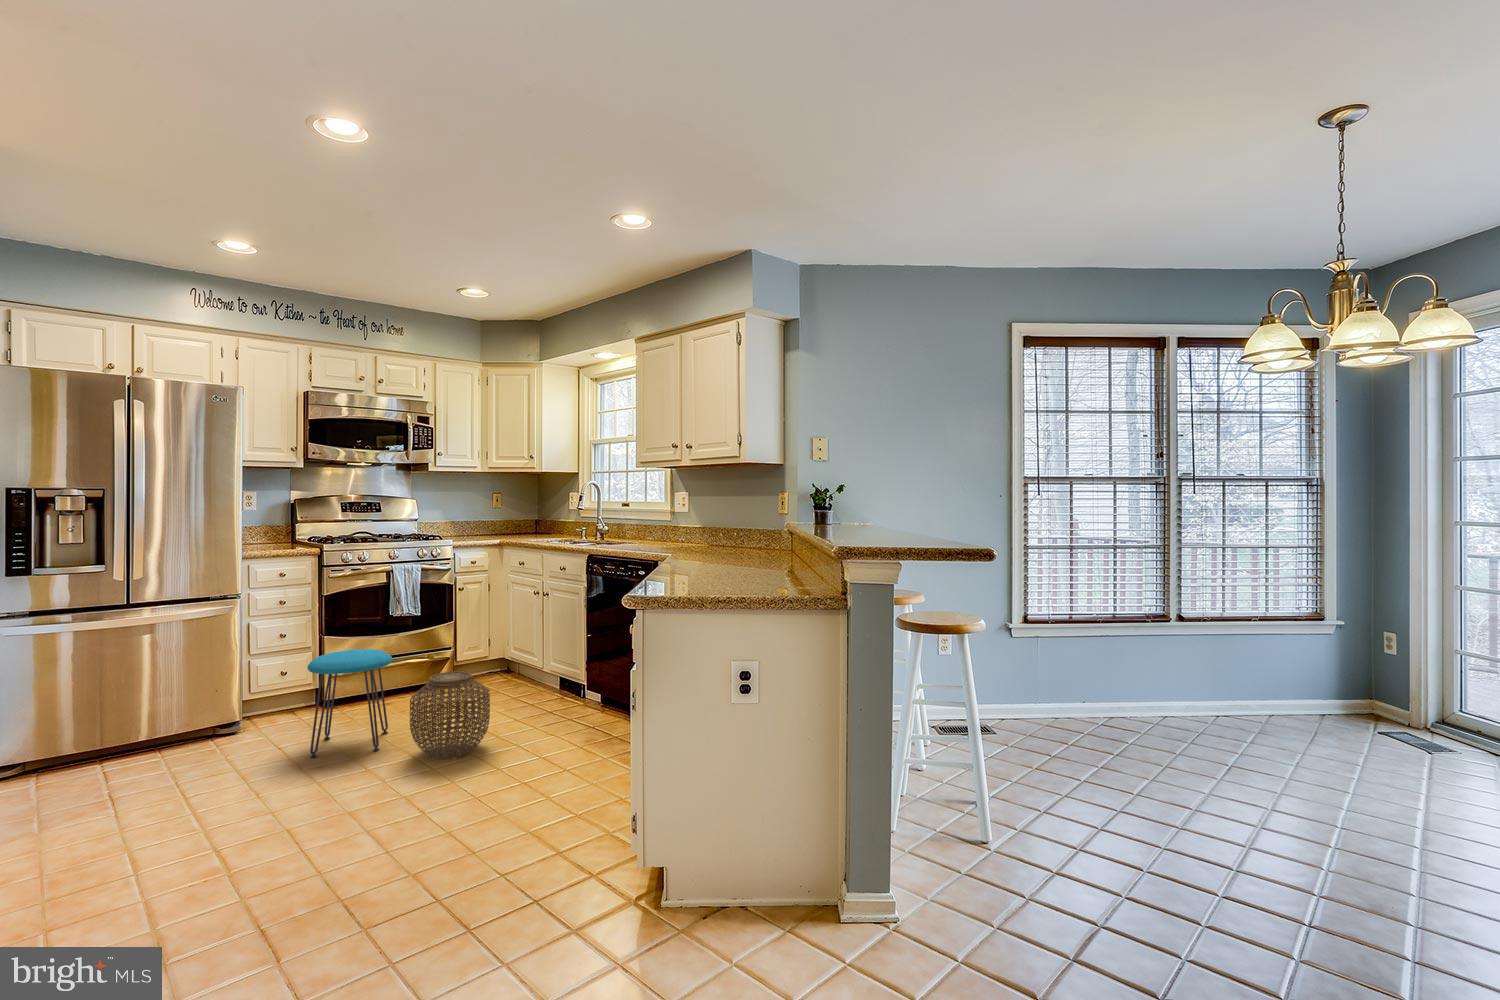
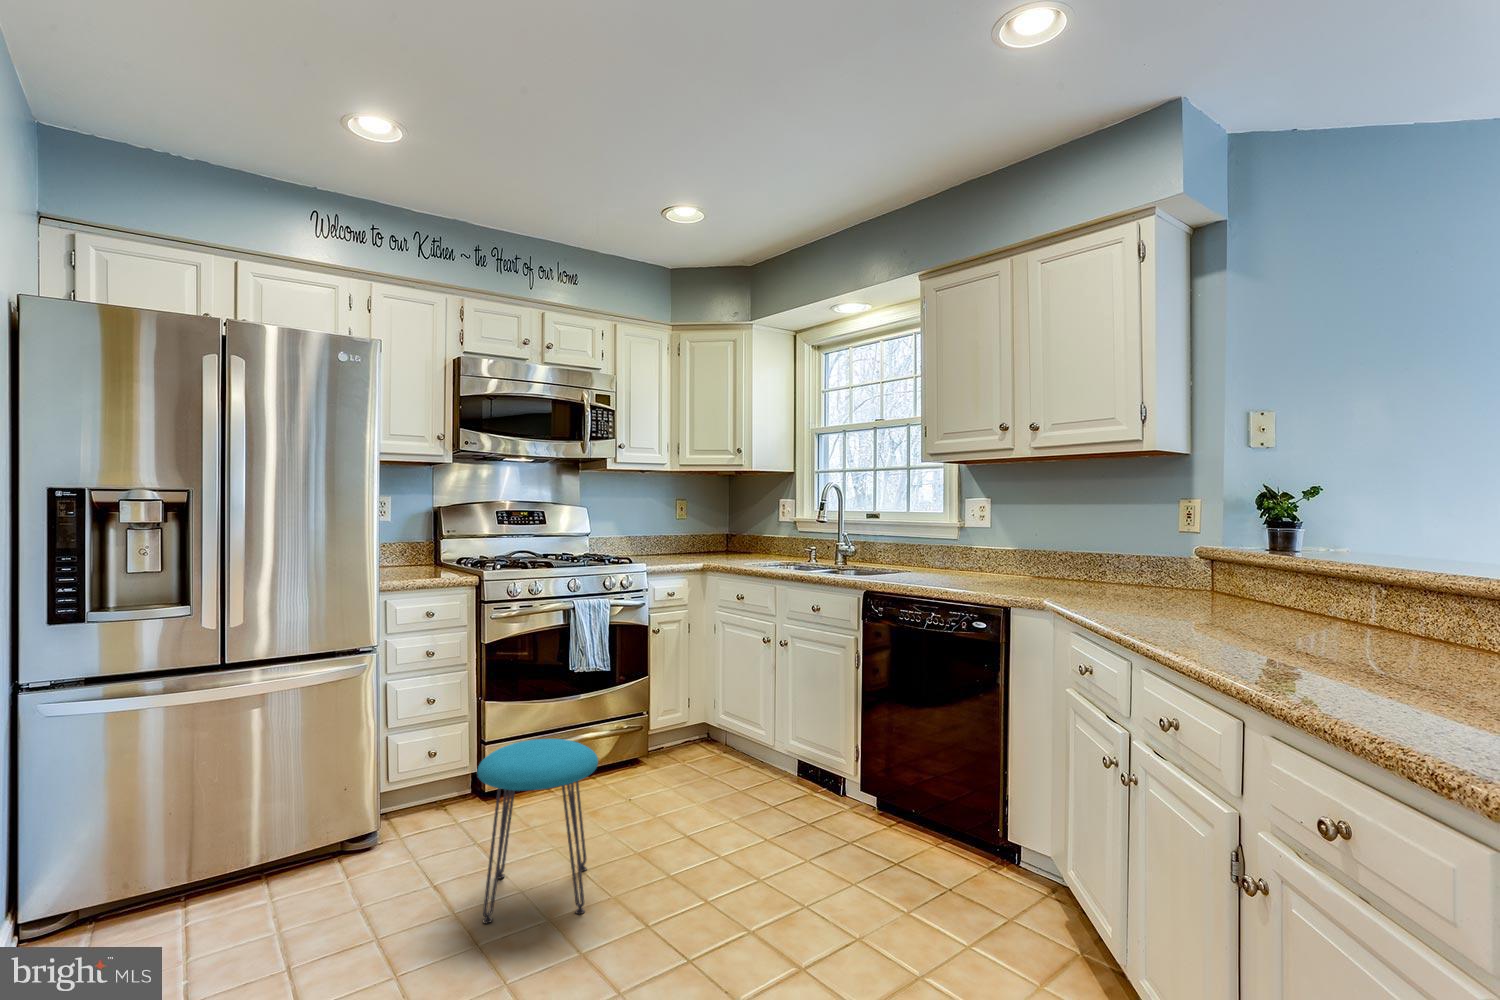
woven basket: present [410,671,490,759] -> none [640,789,762,947]

